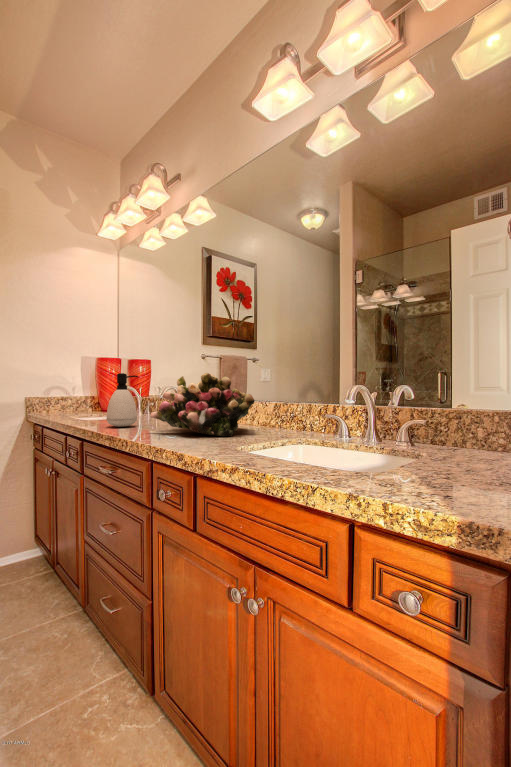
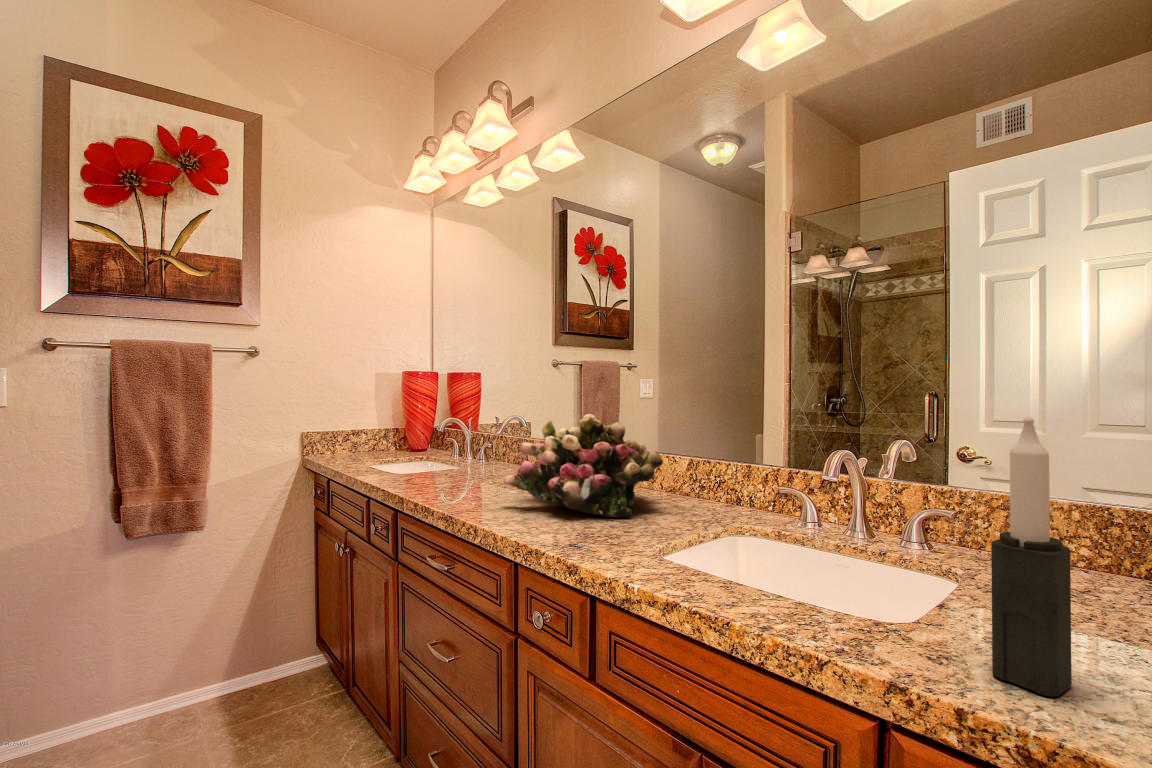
candle: none [422,328,468,500] -> present [991,417,1072,696]
soap dispenser: present [107,373,138,427] -> none [432,410,478,491]

